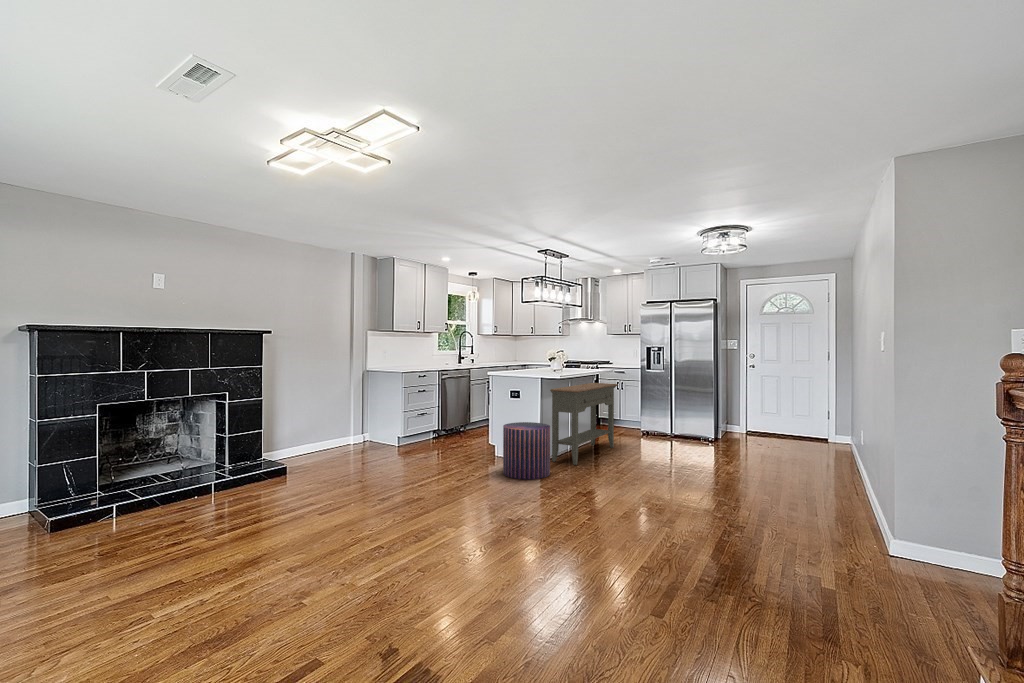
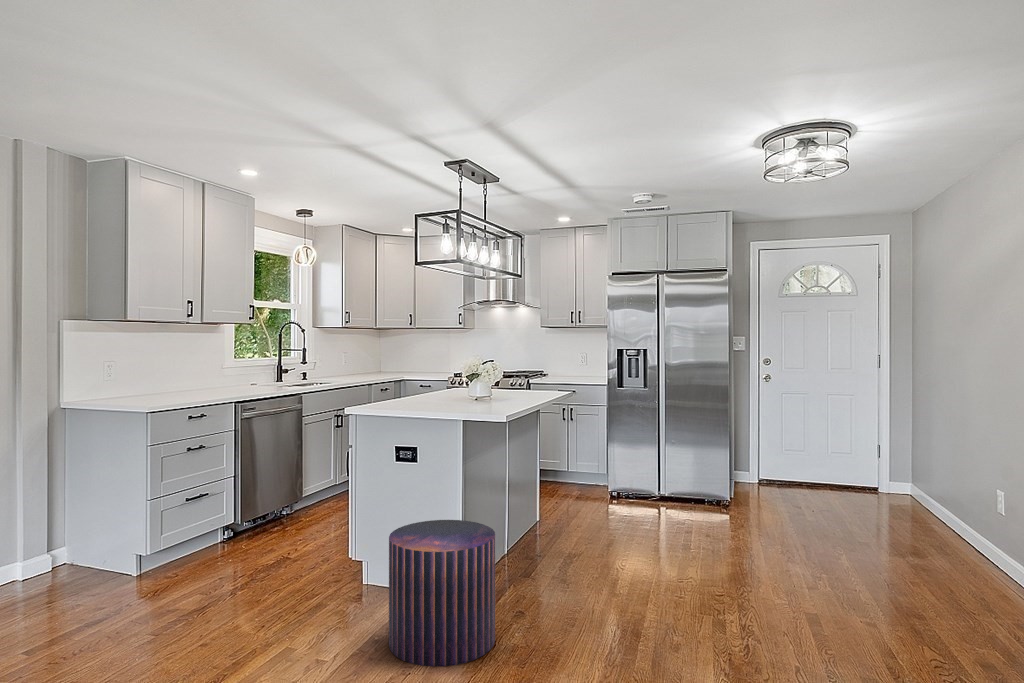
console table: present [550,383,618,465] -> none [482,418,592,600]

